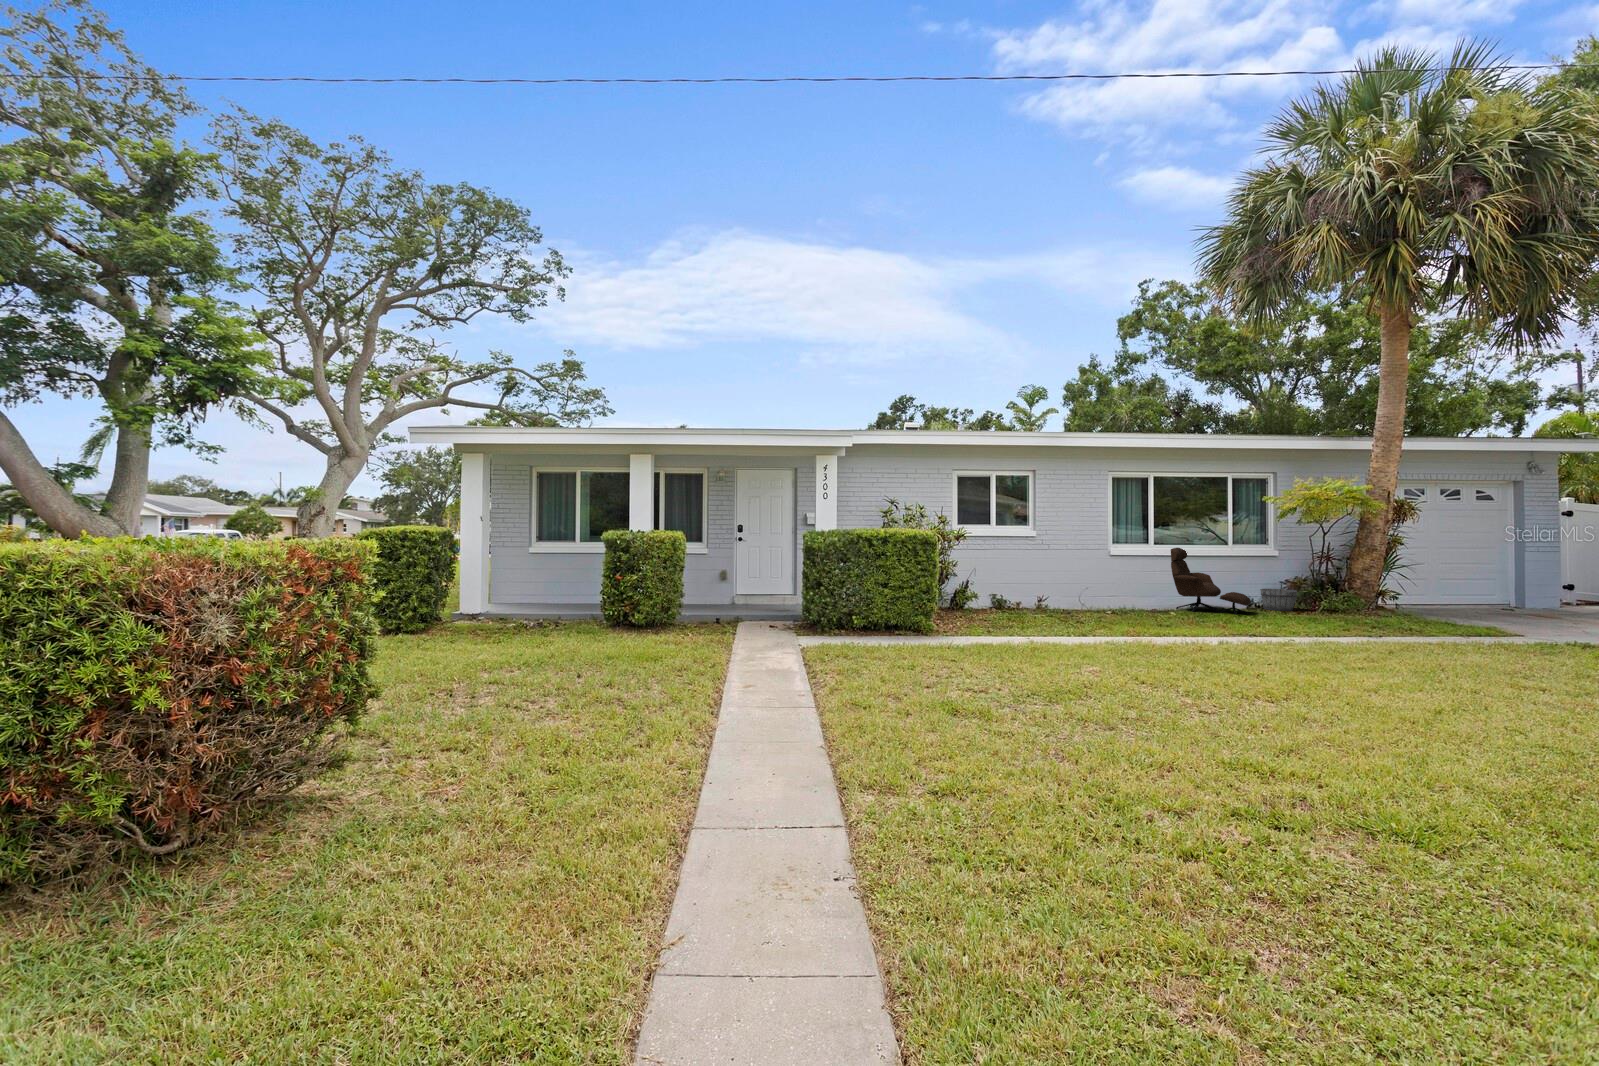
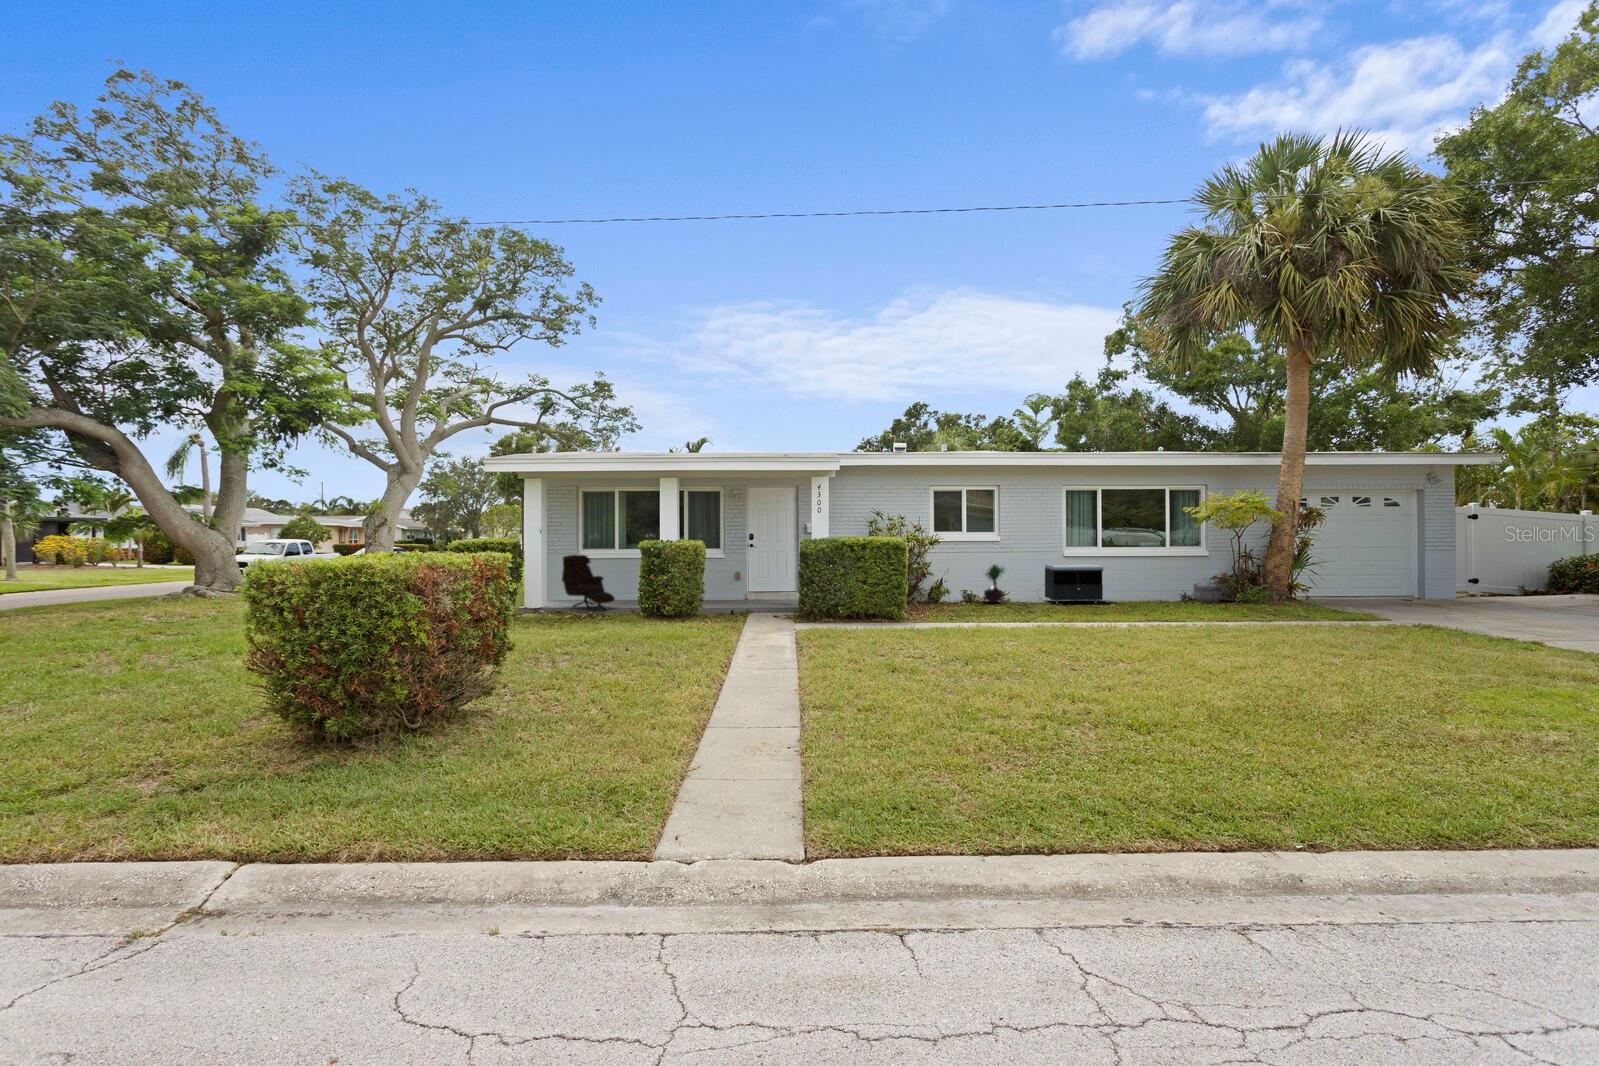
lounge chair: present [1171,548,1251,615] -> present [562,555,615,609]
potted tree: none [1017,560,1046,609] -> present [984,565,1005,603]
storage bench: none [1088,565,1161,611] -> present [1045,564,1103,604]

